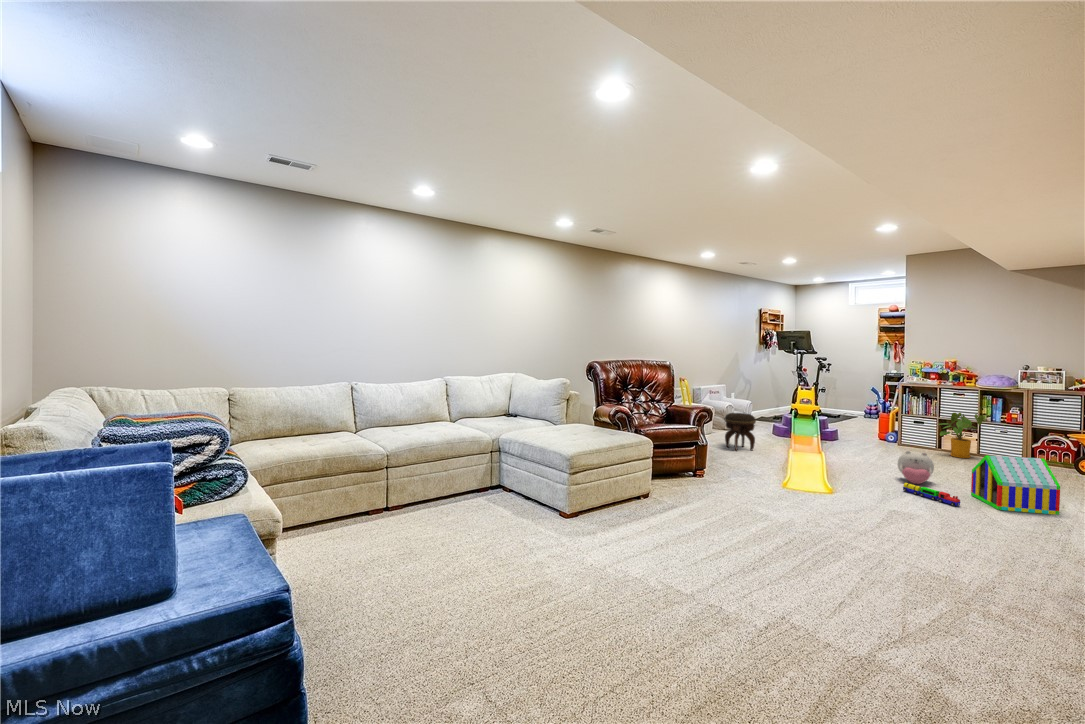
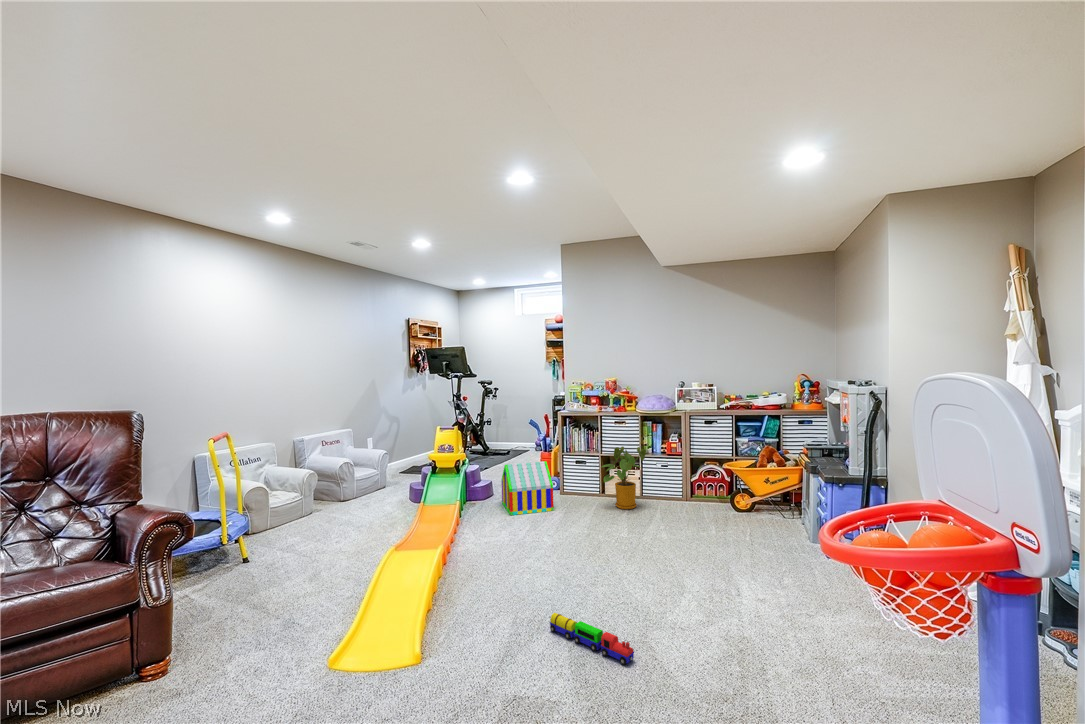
footstool: present [725,413,756,451] -> none [292,487,349,564]
plush toy: present [898,451,934,484] -> none [546,537,595,598]
toy house: present [971,455,1060,515] -> present [501,461,554,515]

